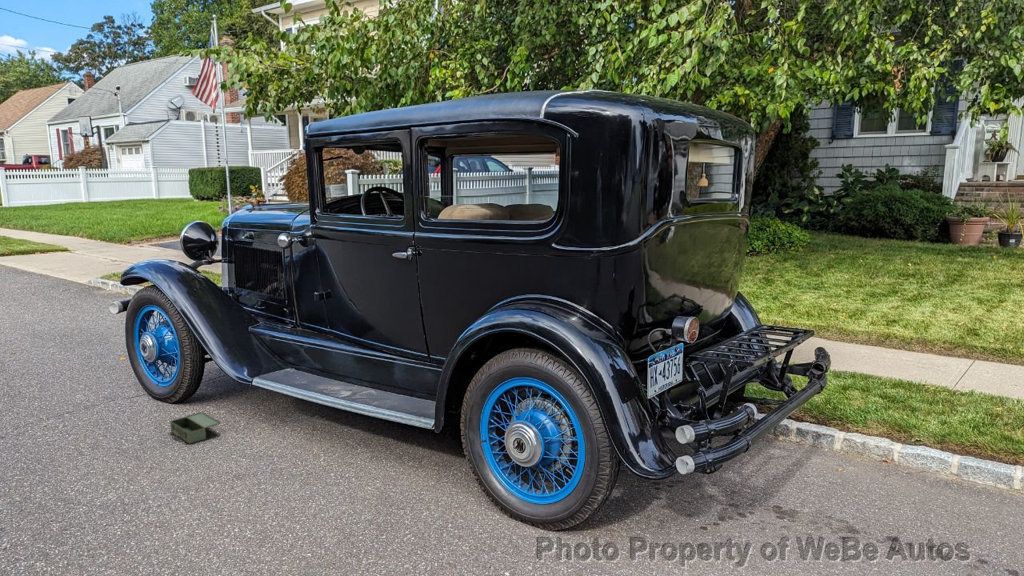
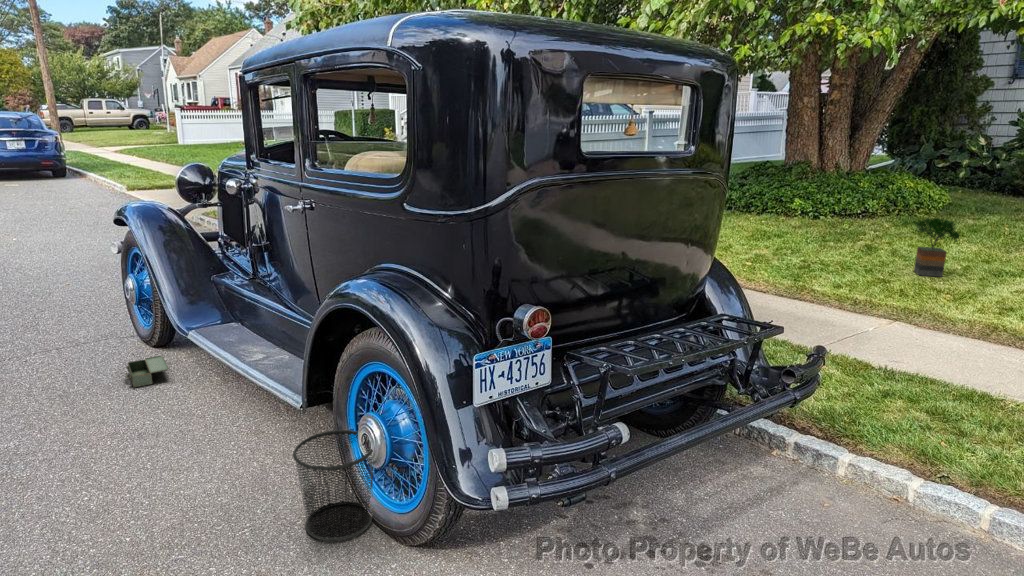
potted tree: none [806,252,844,301] -> present [914,218,960,277]
waste bin: none [450,446,518,541] -> present [293,430,373,541]

